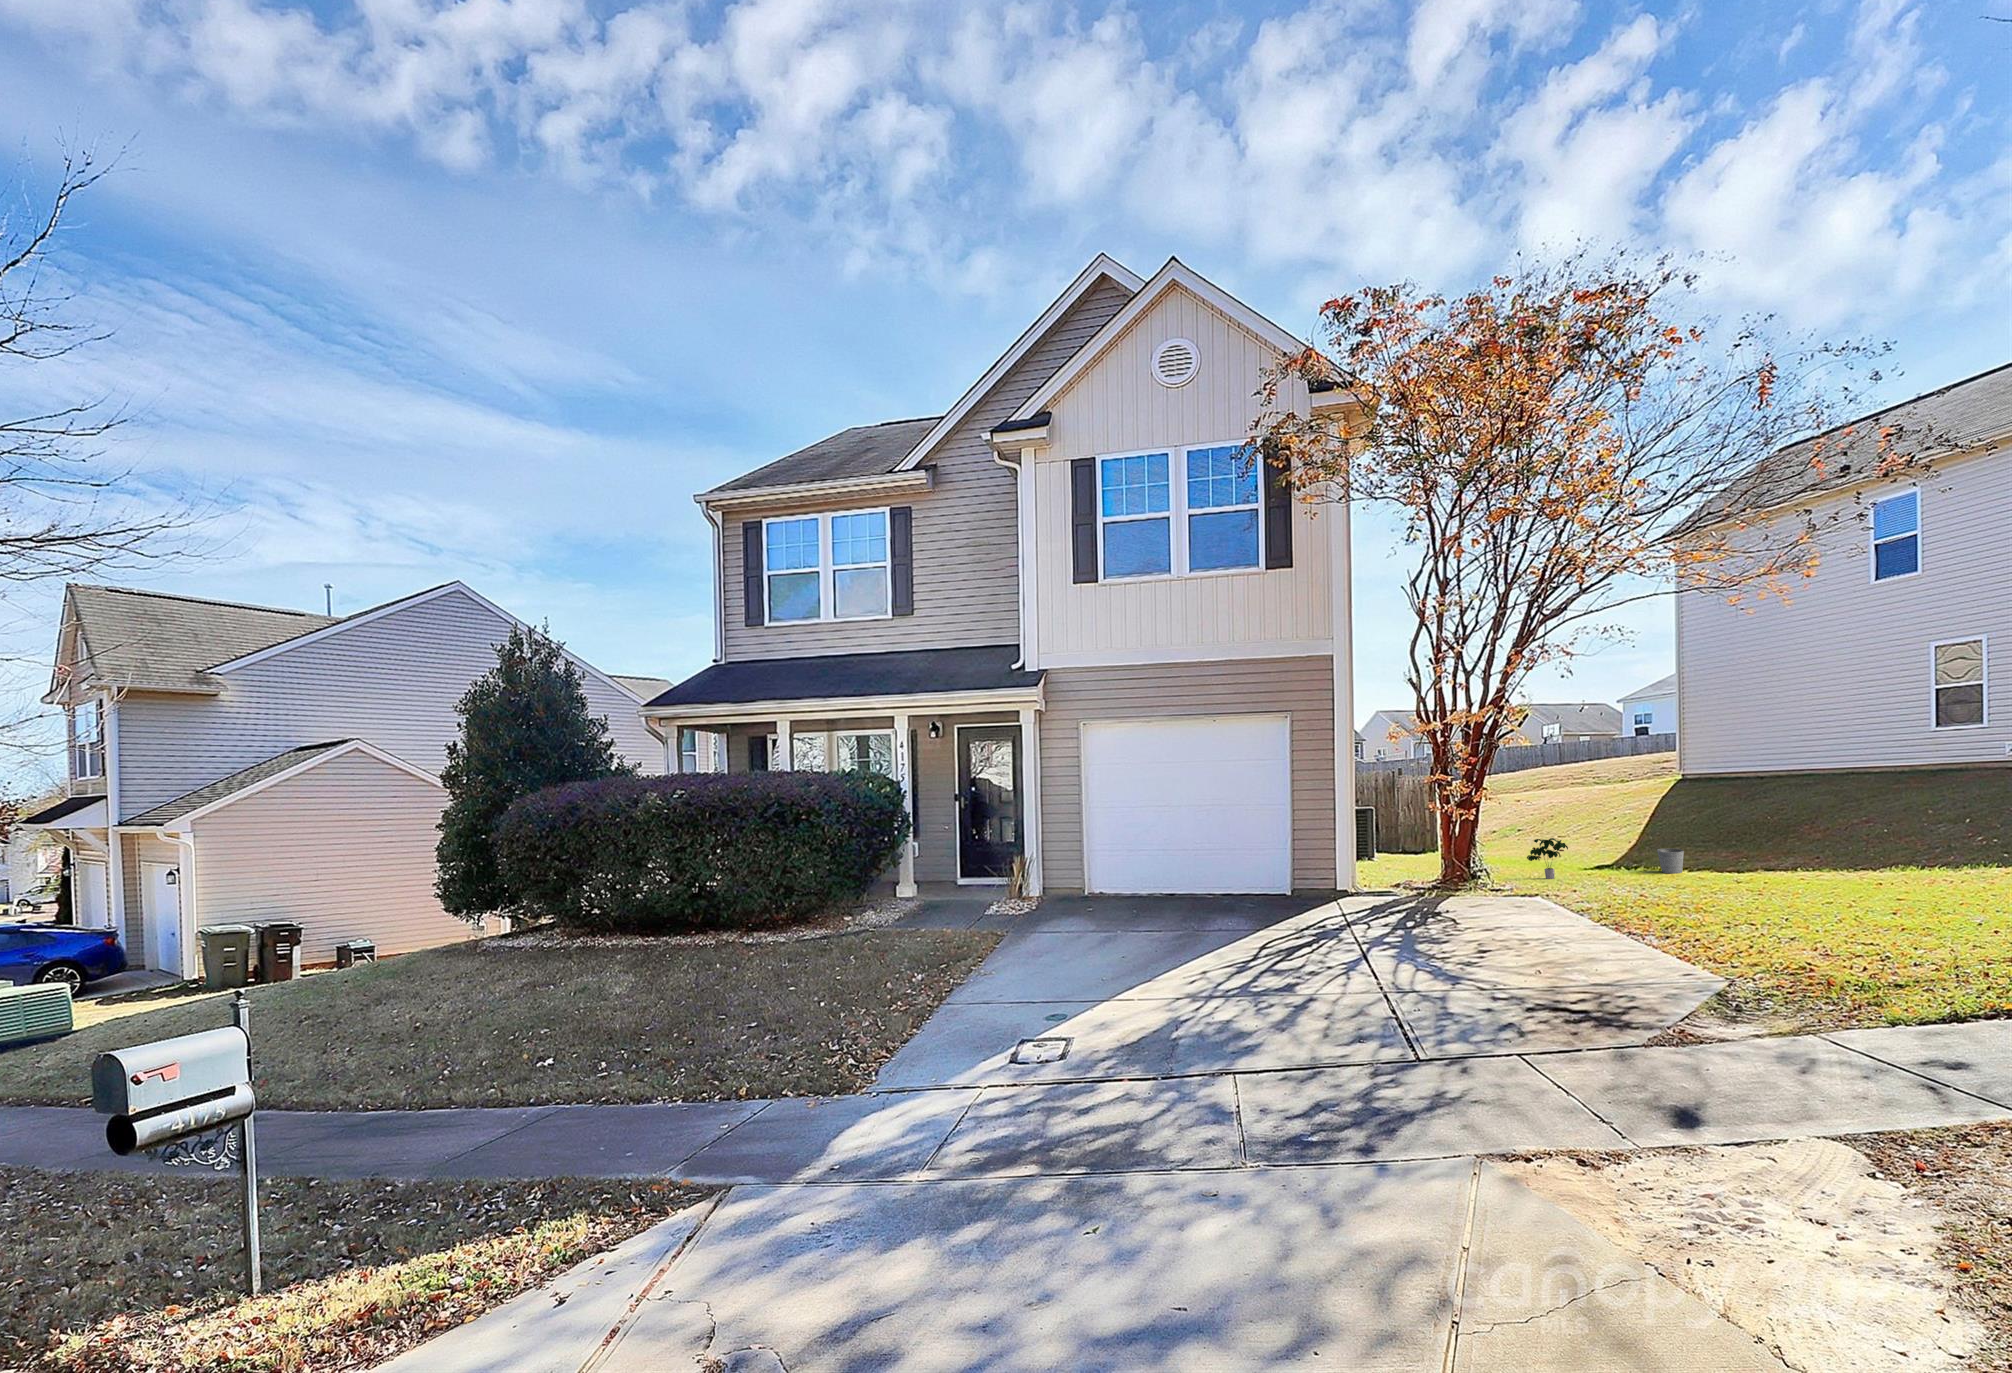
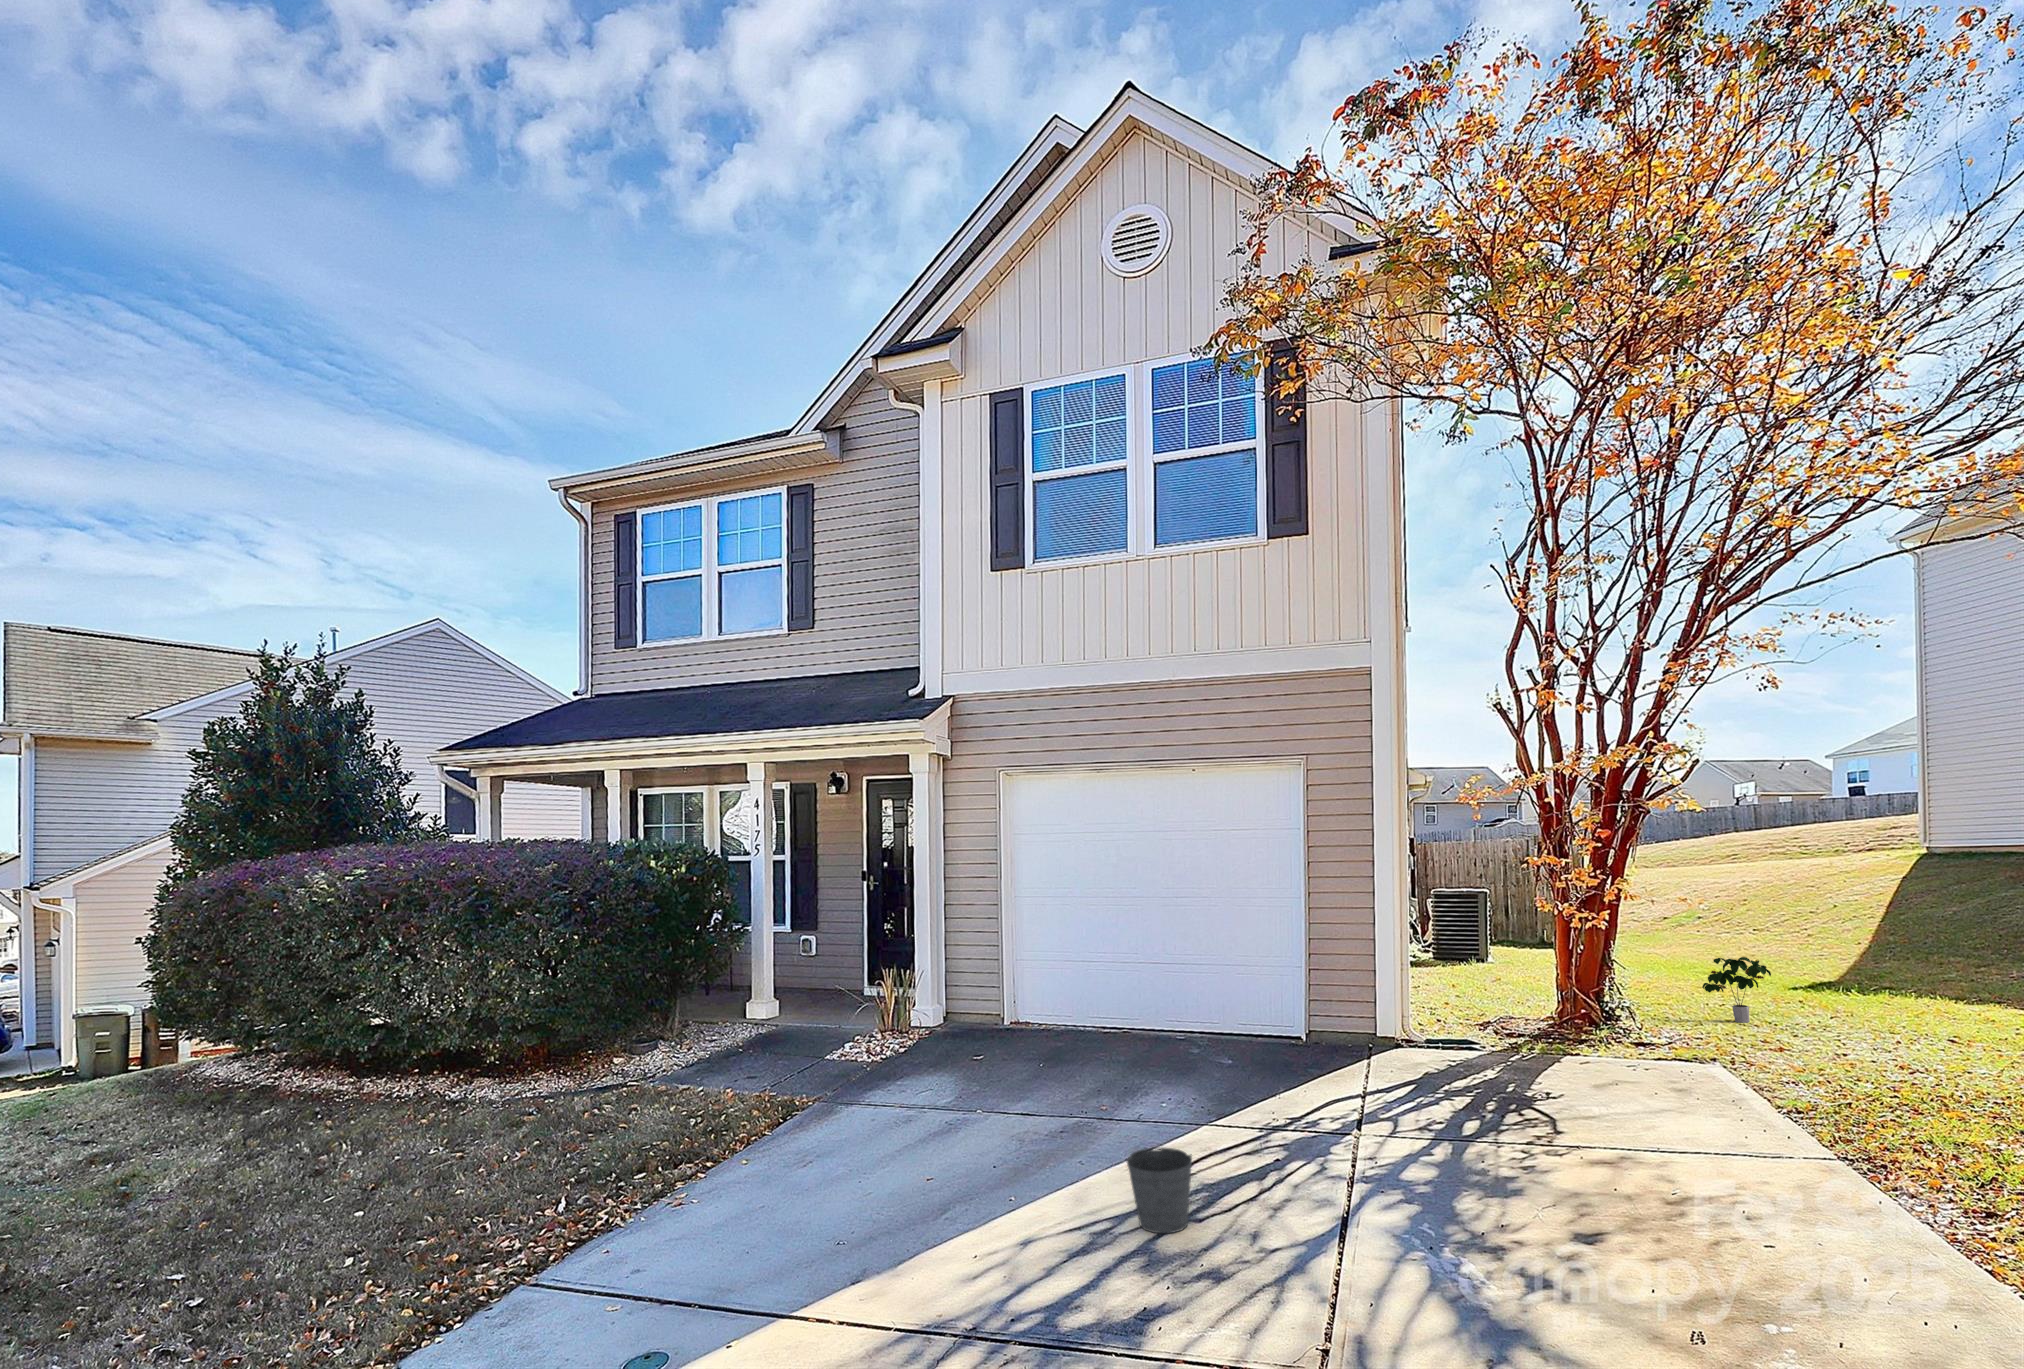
bucket: present [1657,848,1684,874] -> present [1126,1147,1192,1234]

